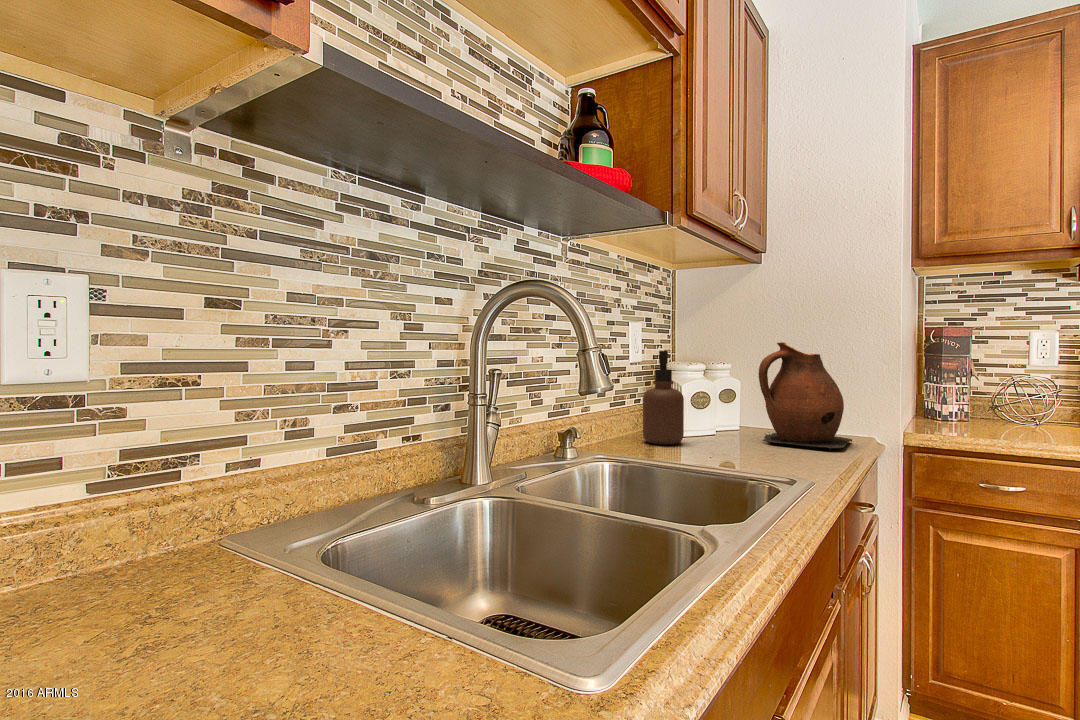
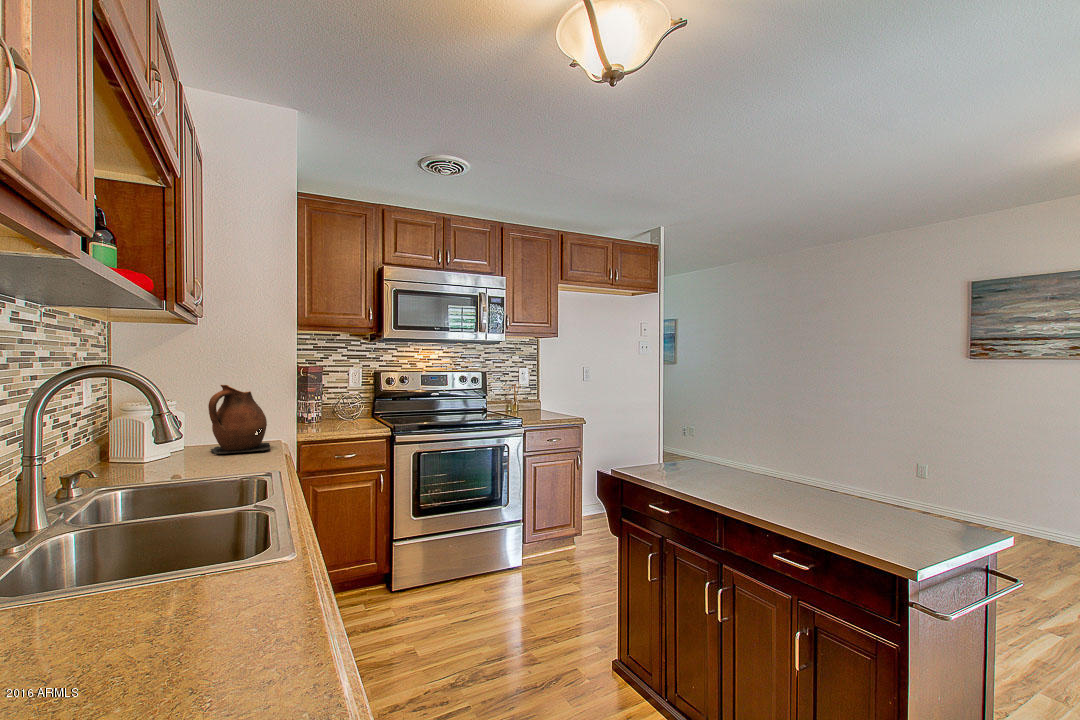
soap dispenser: present [643,351,684,445] -> none [114,397,155,472]

